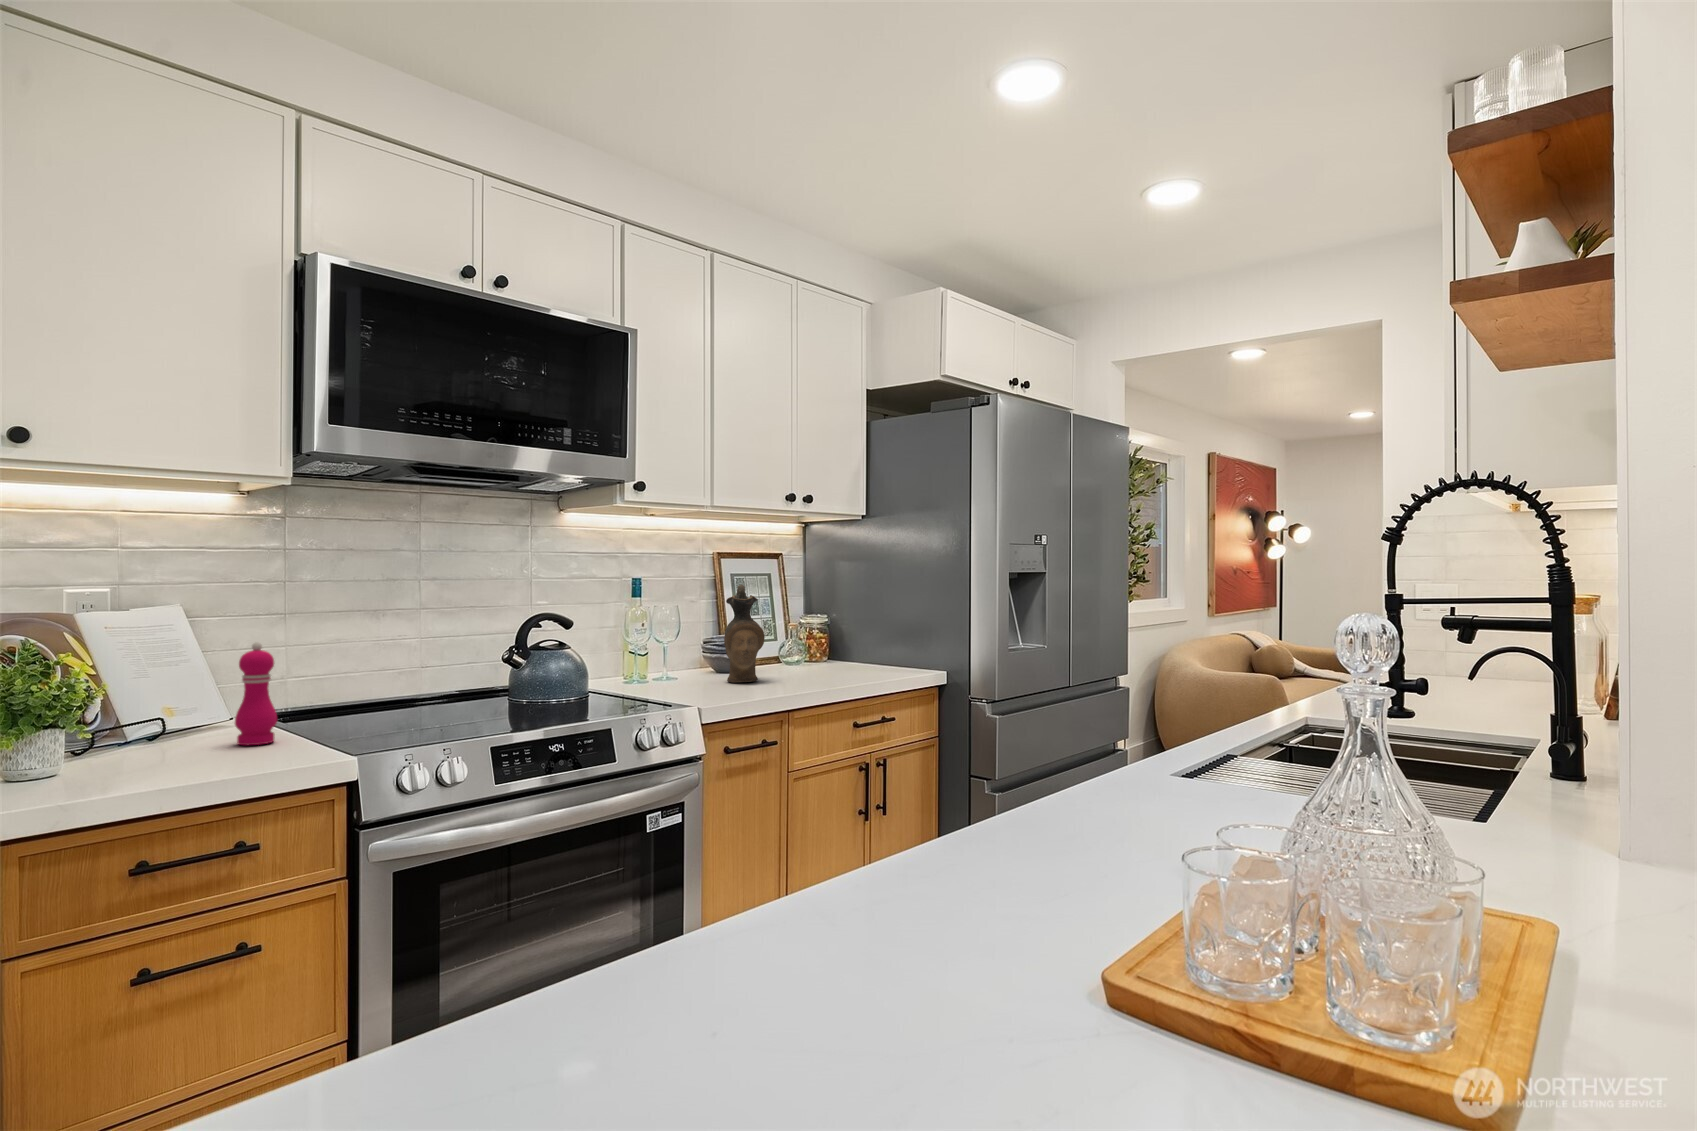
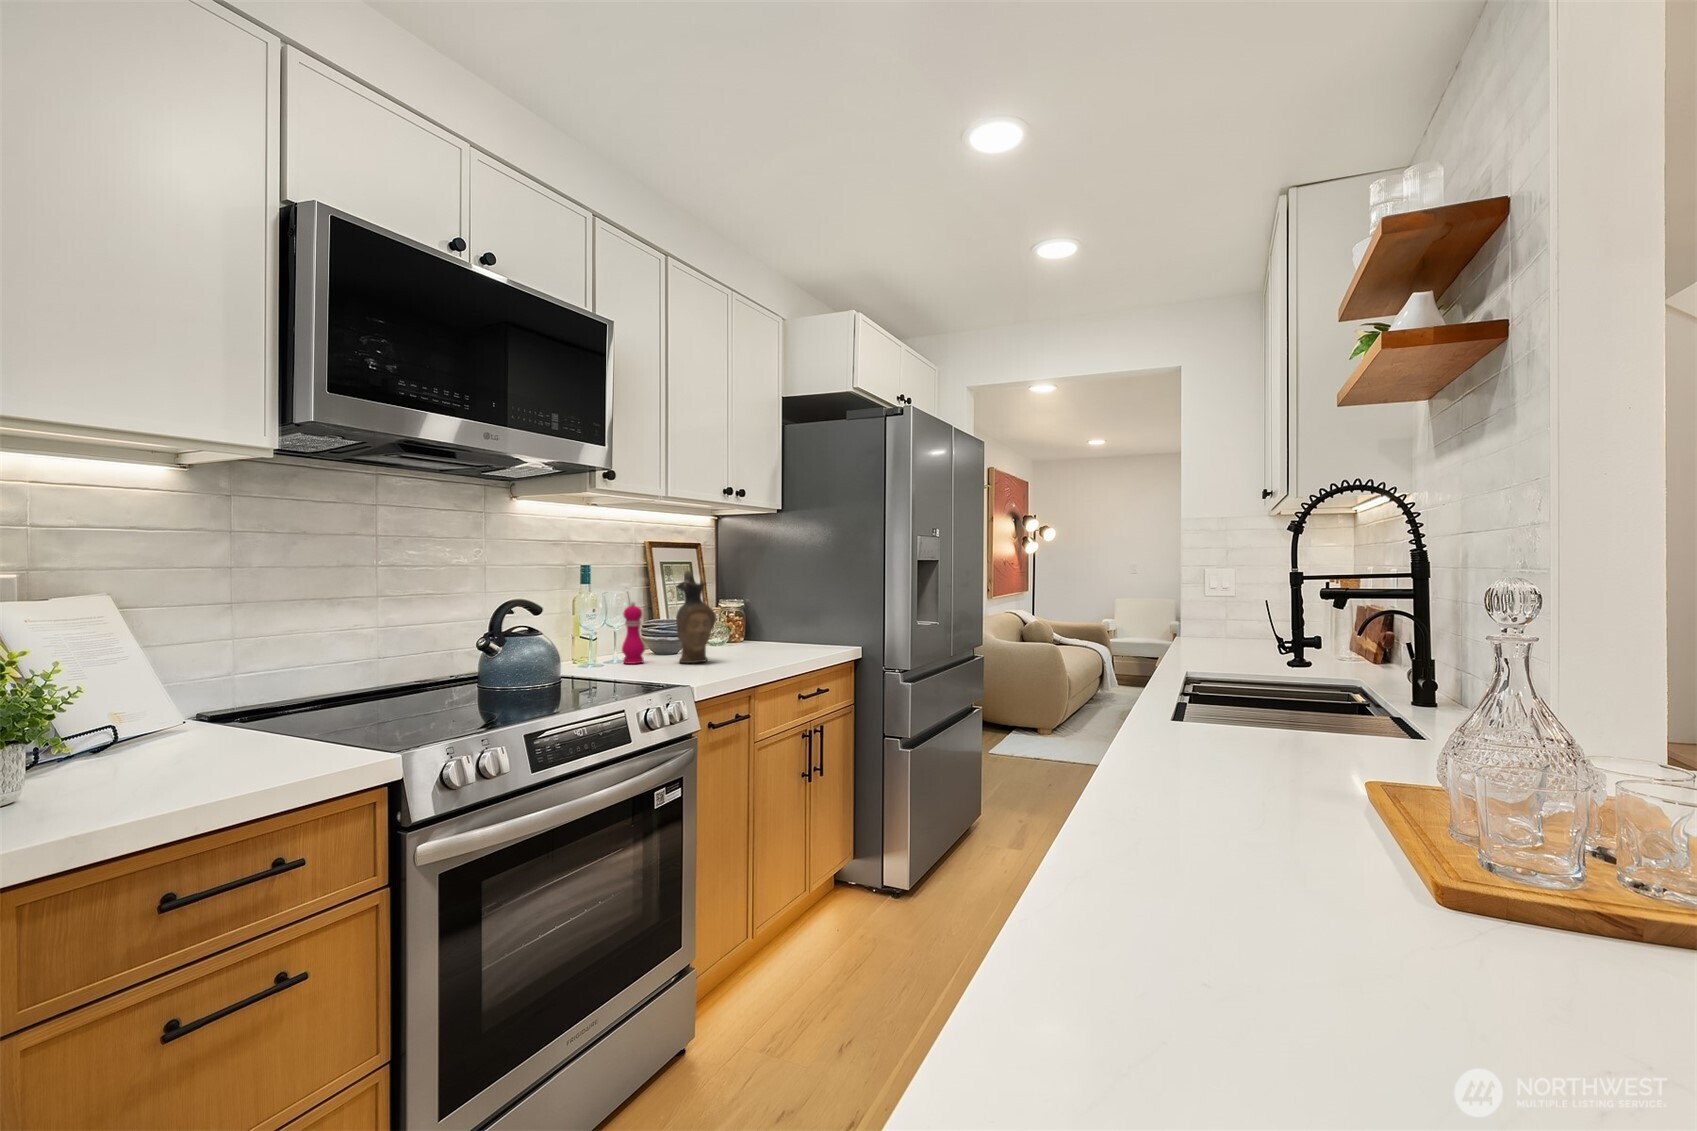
pepper mill: present [235,642,277,745] -> present [622,601,645,664]

